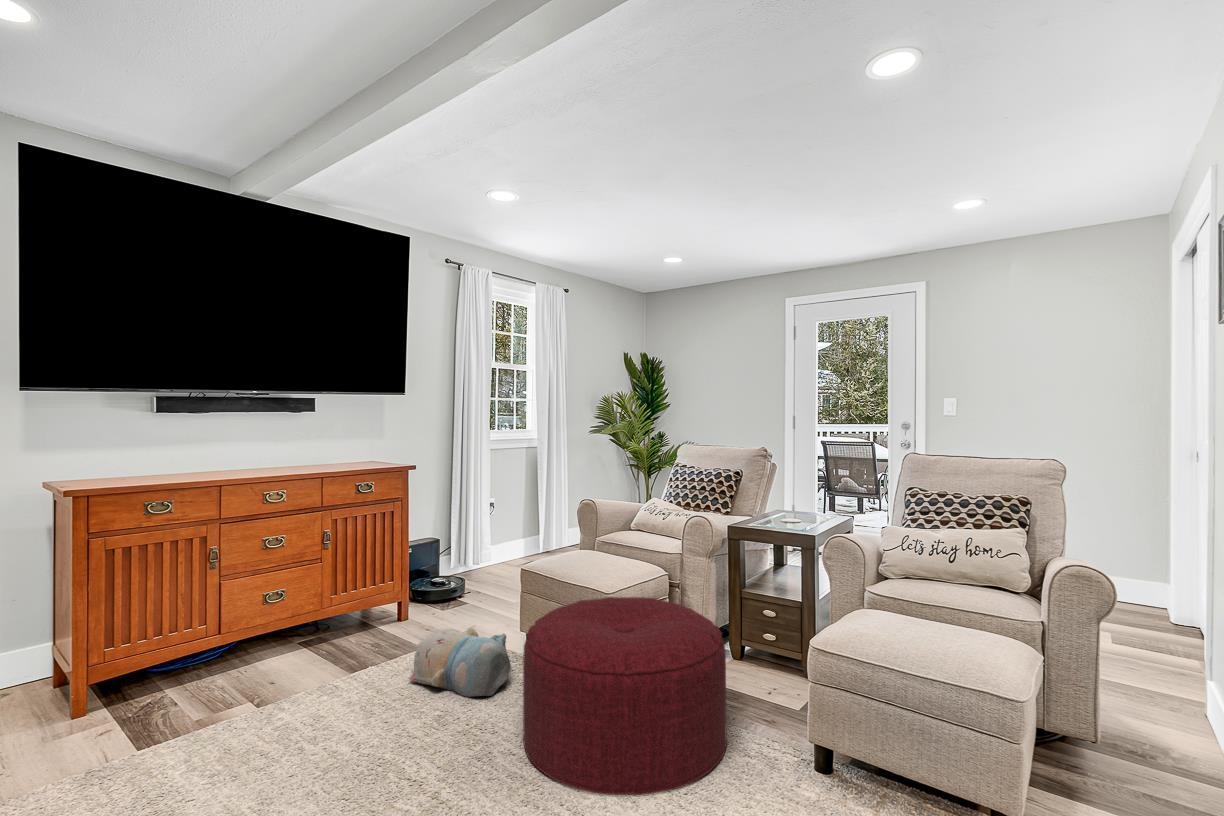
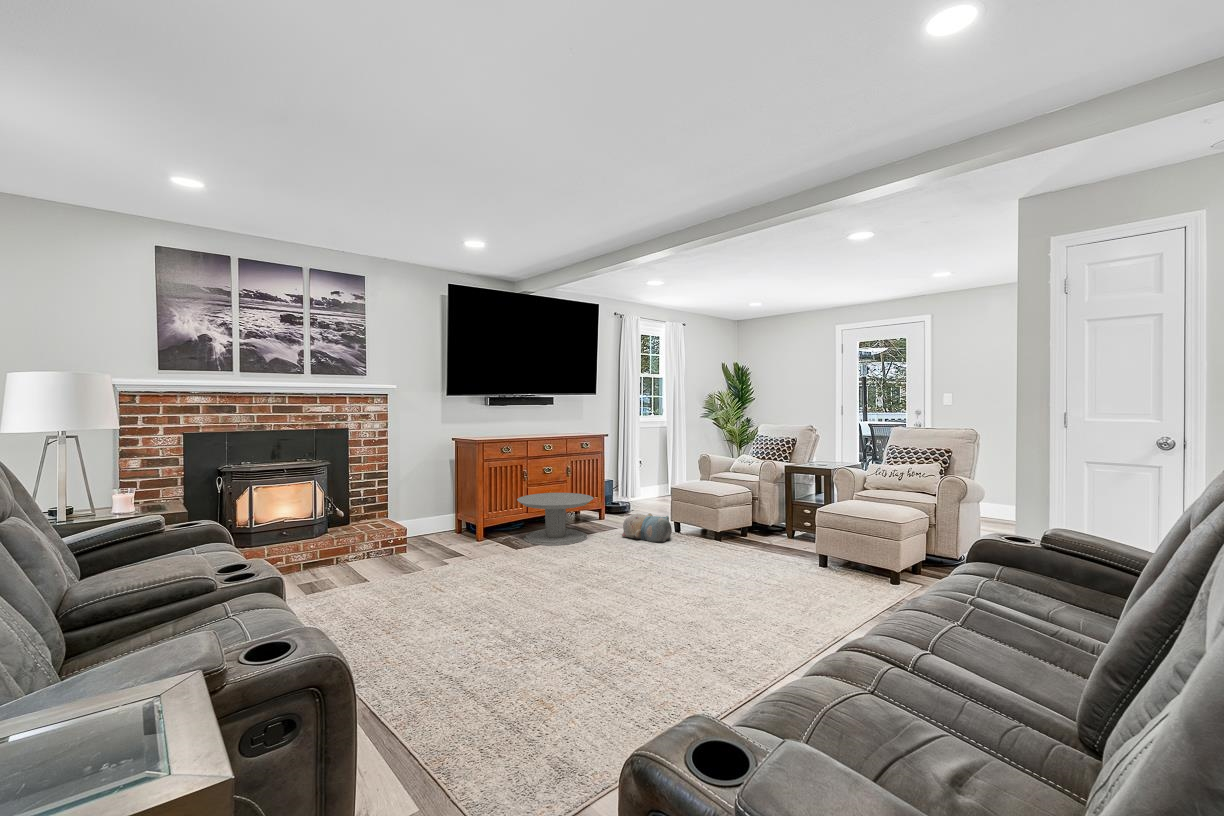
side table: none [165,587,352,727] -> present [517,493,593,545]
ottoman: present [523,597,727,795] -> none [684,495,779,566]

